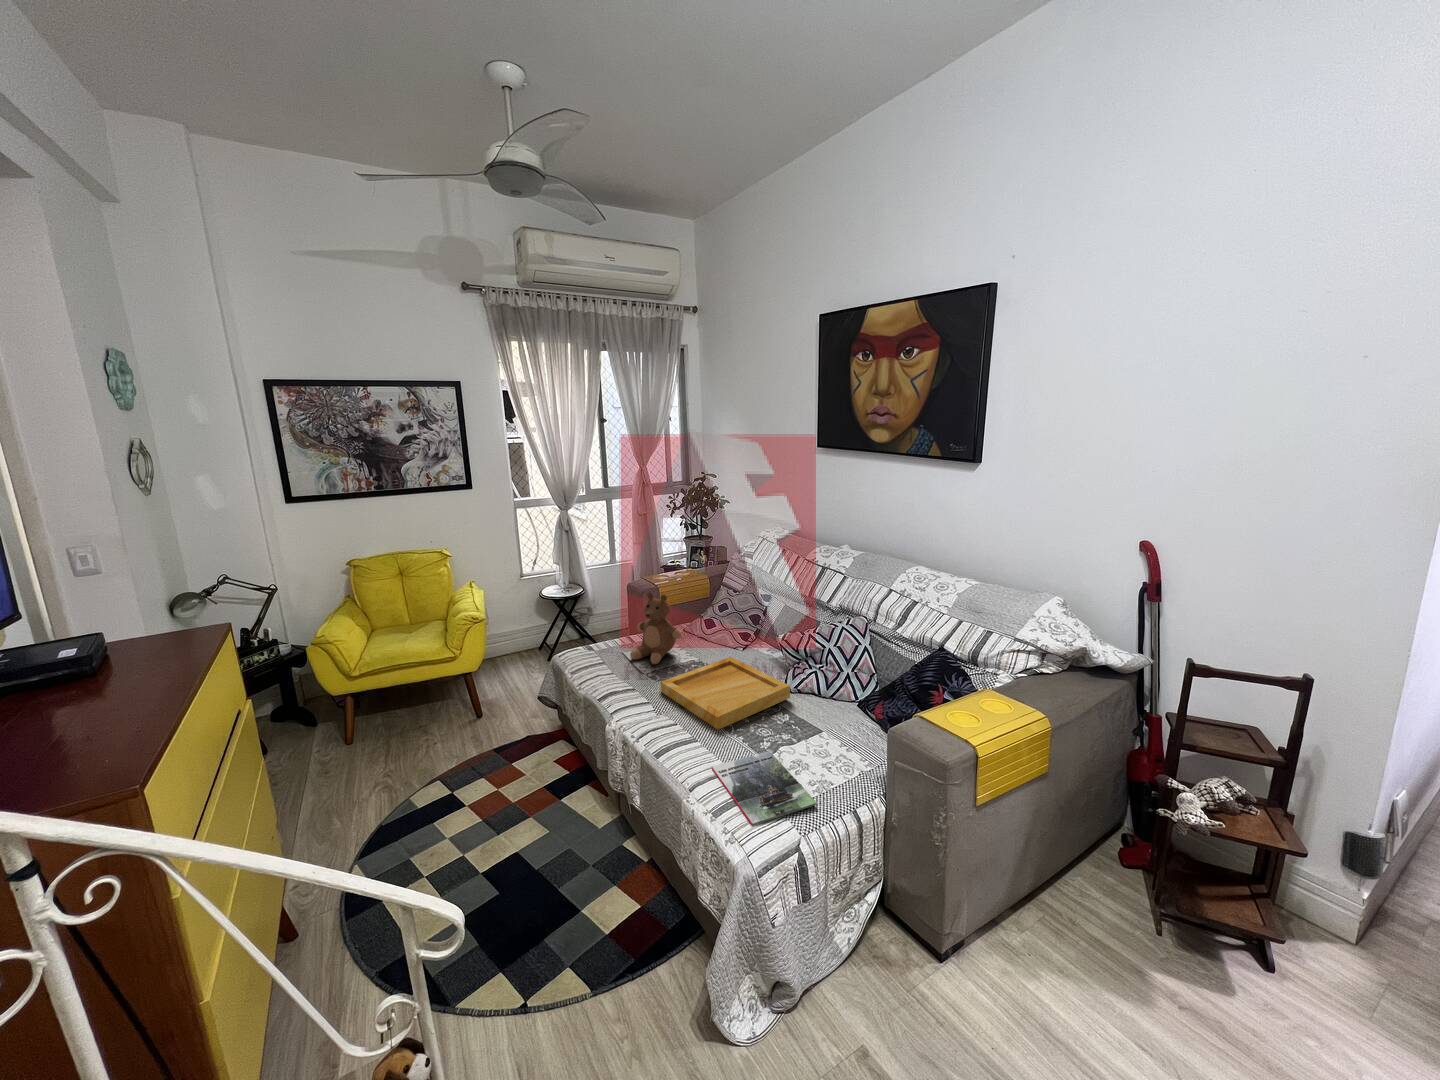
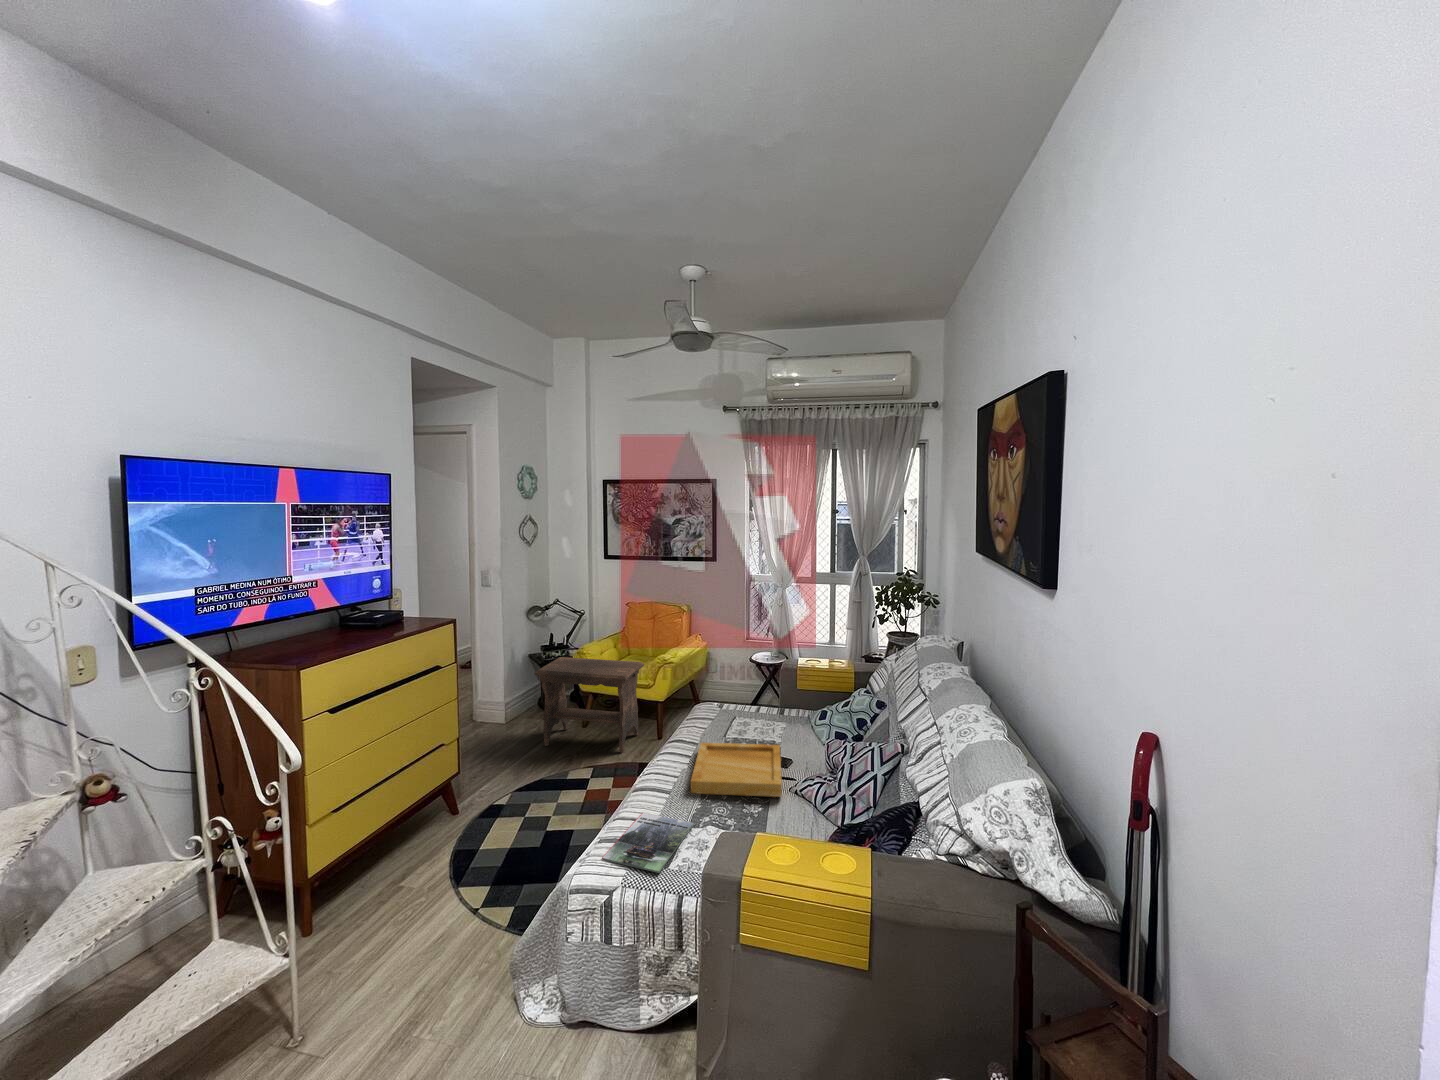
teddy bear: present [630,592,681,664] -> none [720,667,760,732]
footstool: none [284,629,453,788] -> present [535,657,644,753]

